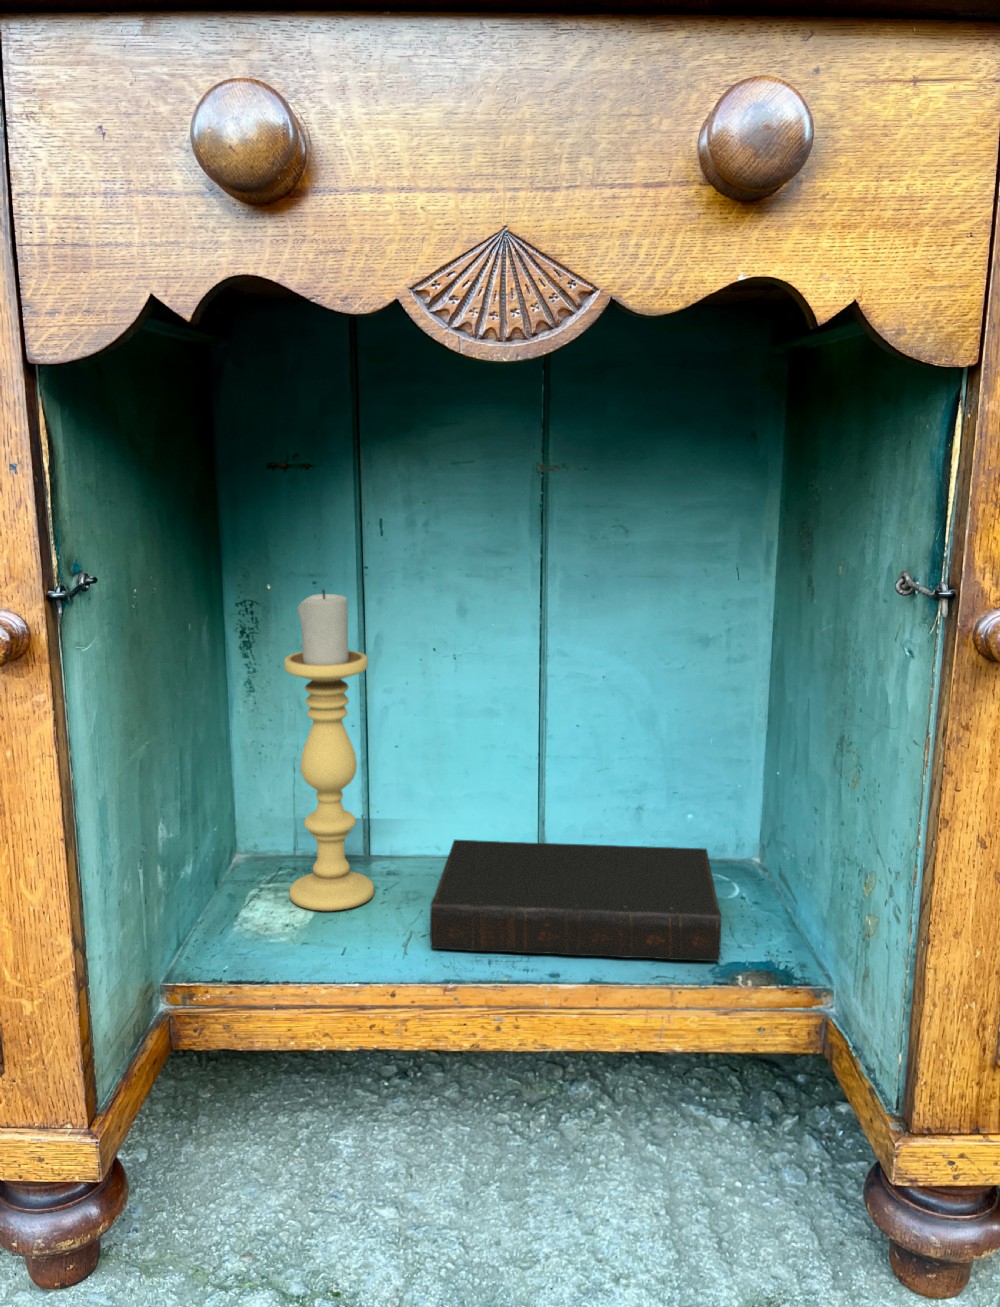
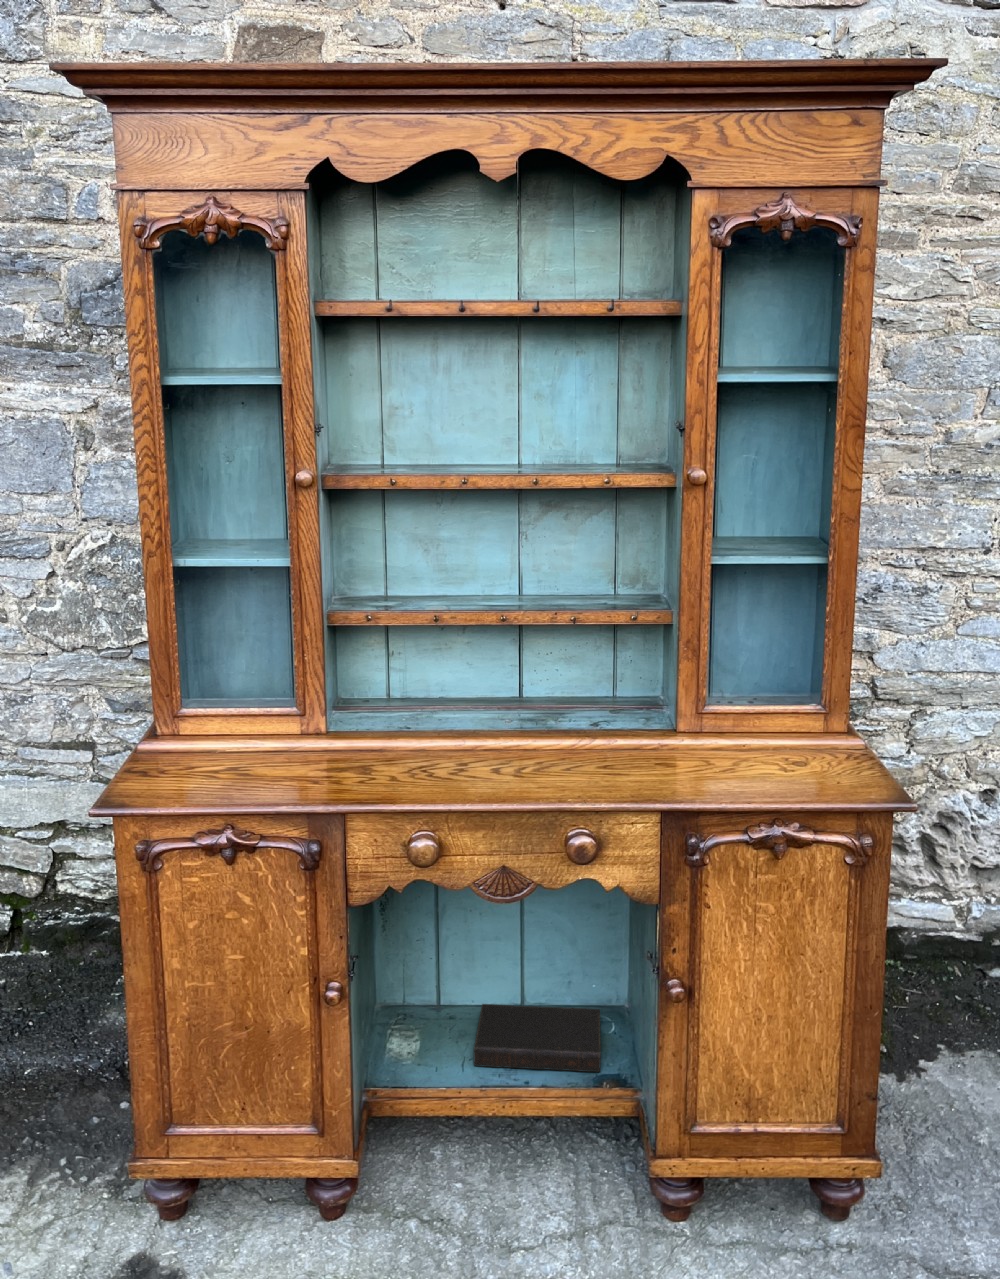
candle holder: present [285,590,374,911] -> none [406,900,446,1044]

